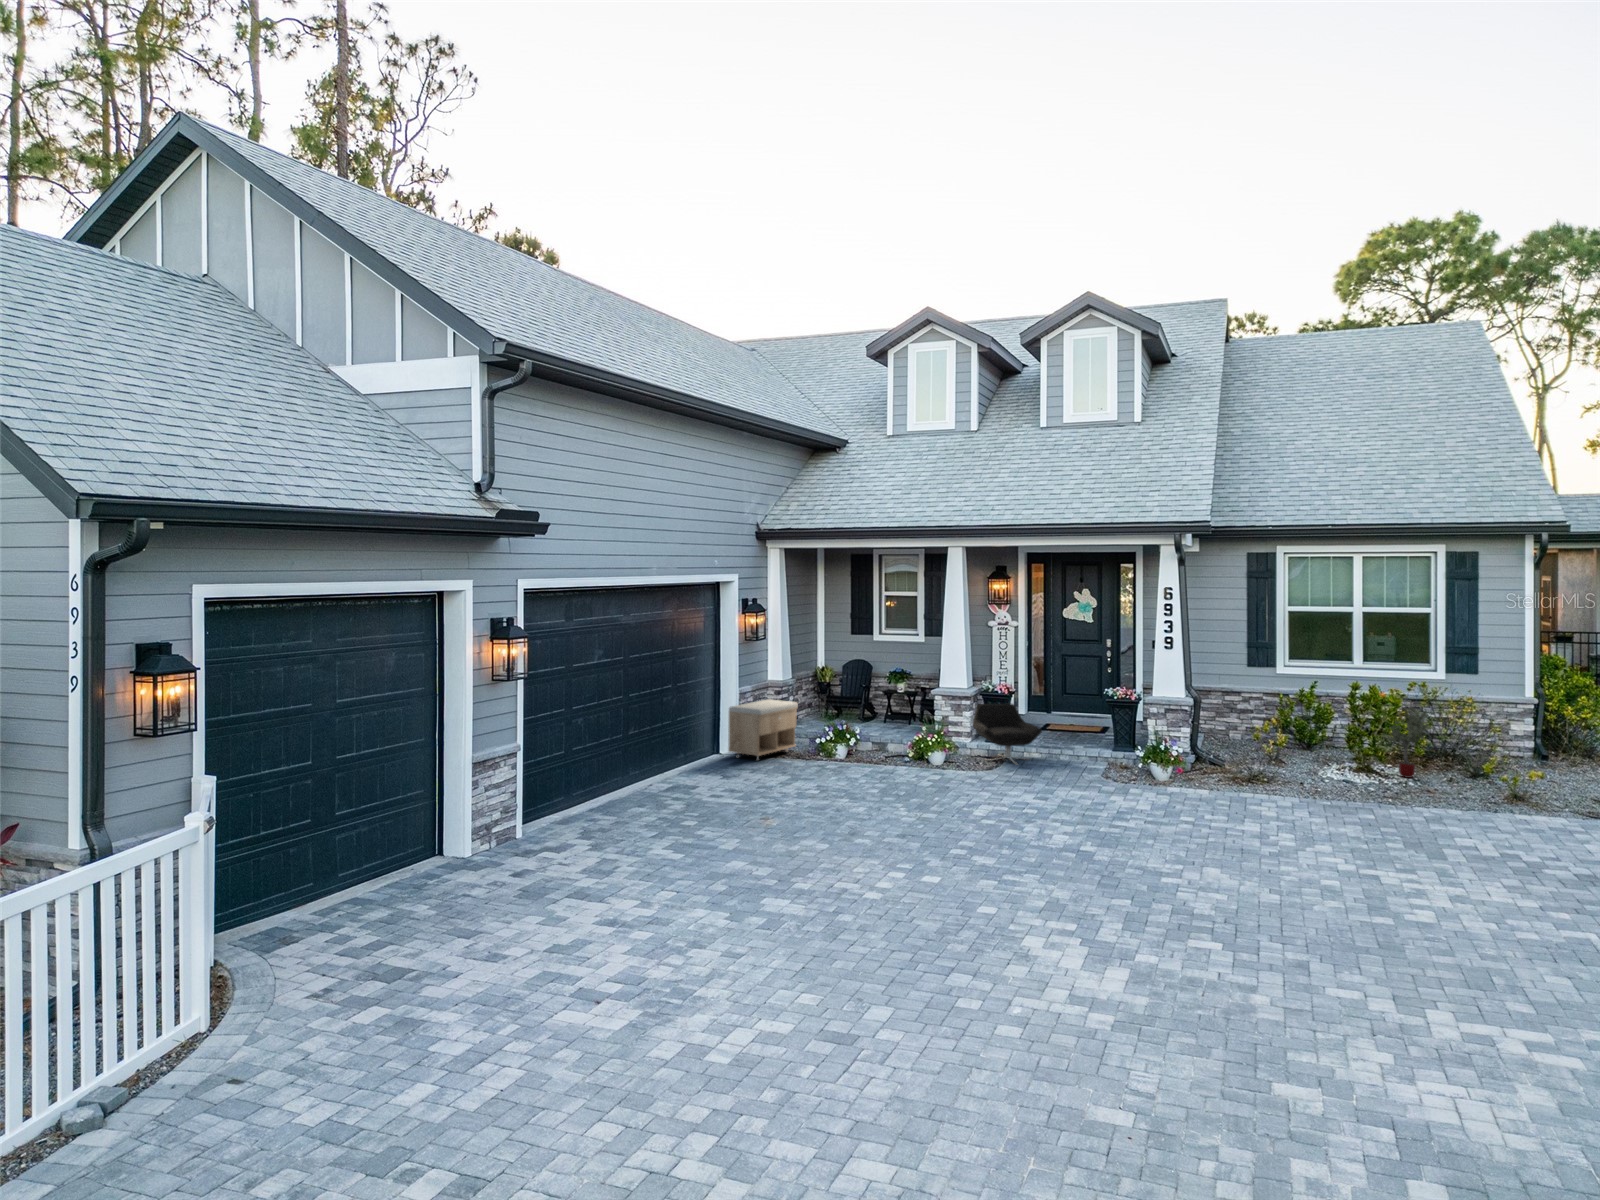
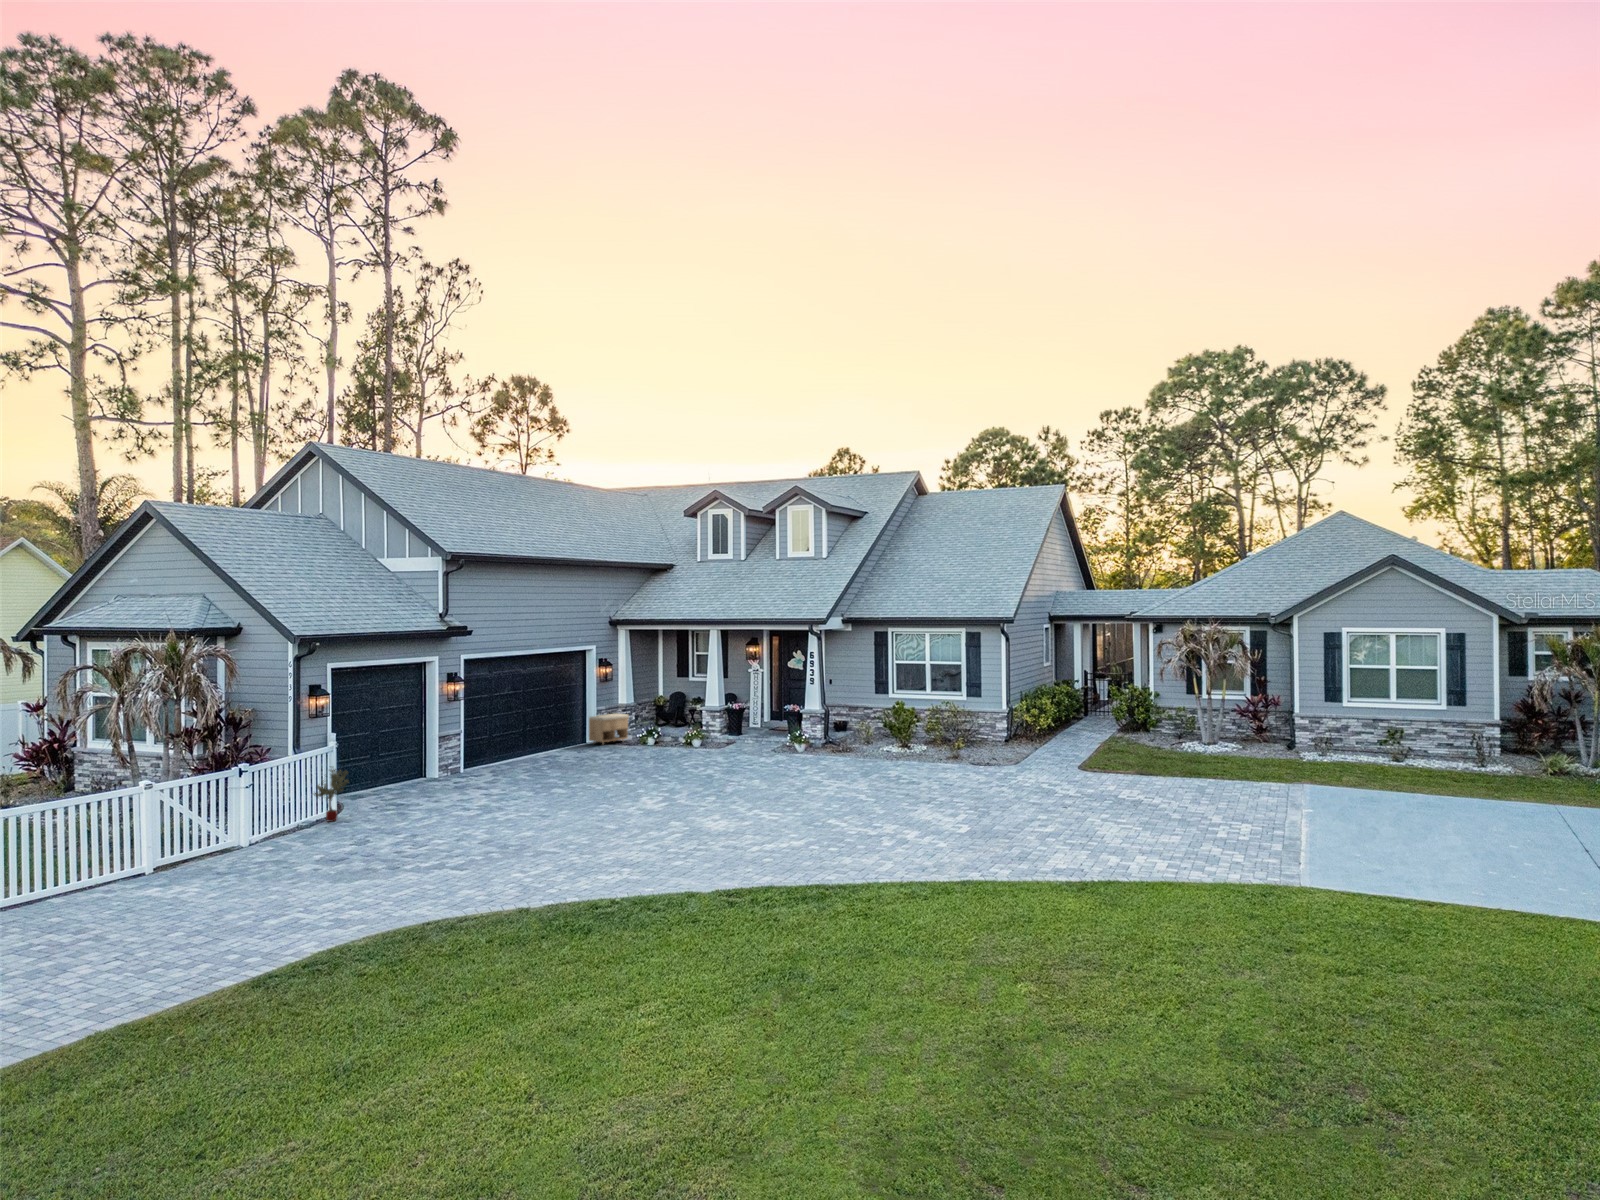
lounge chair: present [973,703,1042,764] -> none [718,714,750,746]
potted tree: present [1382,704,1429,778] -> present [314,769,349,822]

